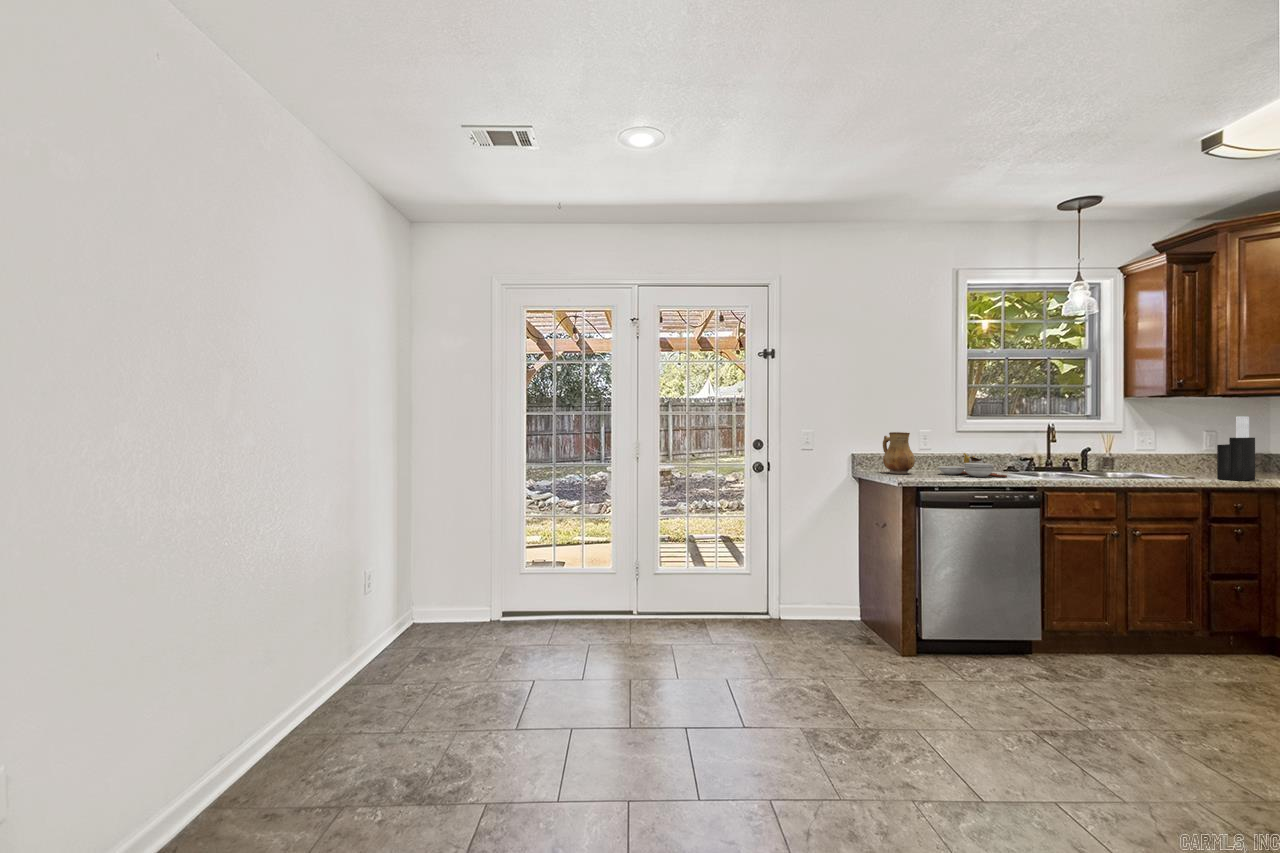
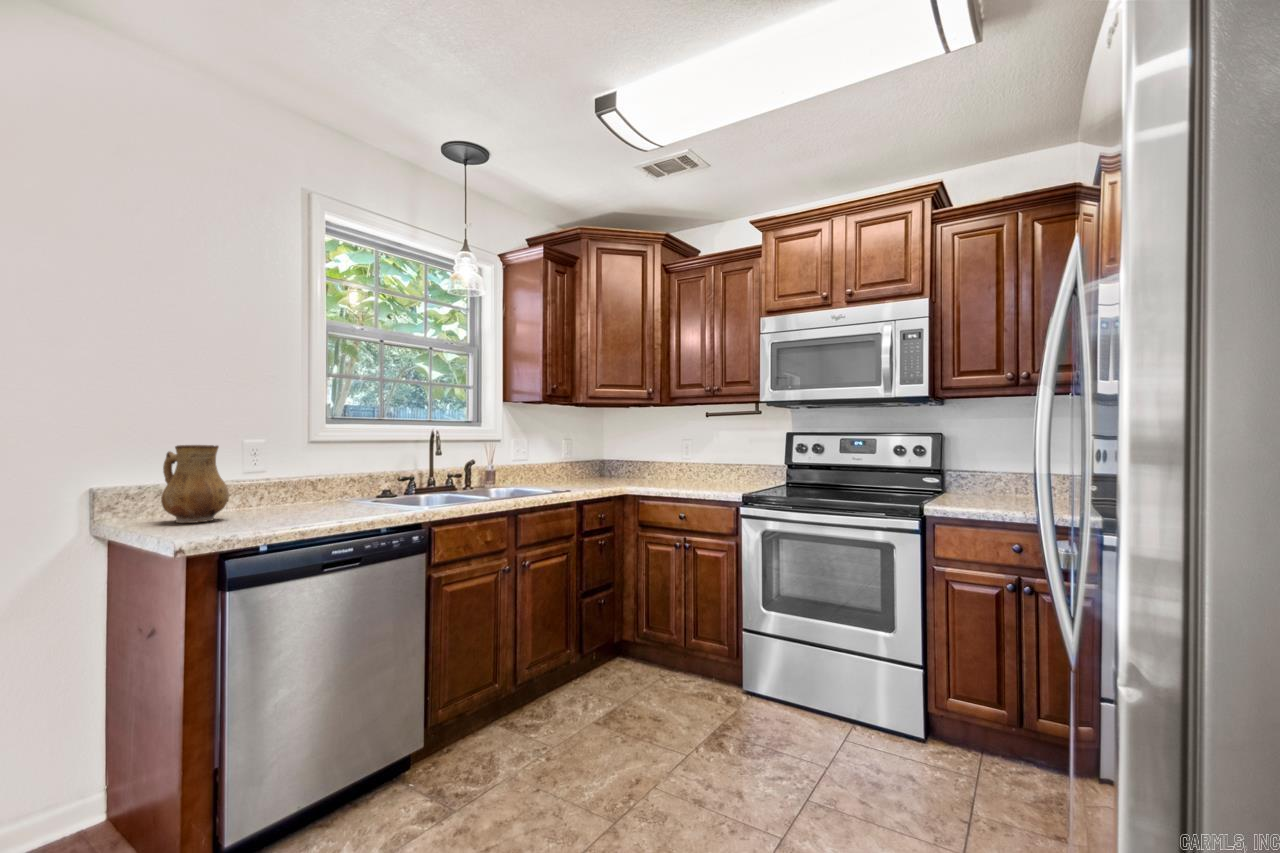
knife block: present [1217,416,1255,481] -> none [584,424,610,490]
cutting board: present [938,453,1007,477] -> none [273,476,381,515]

